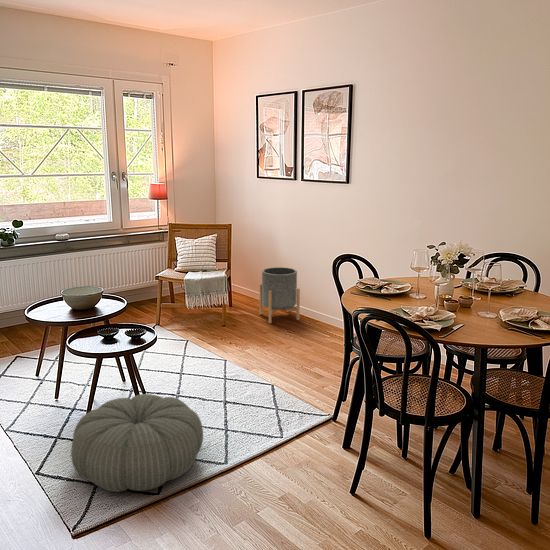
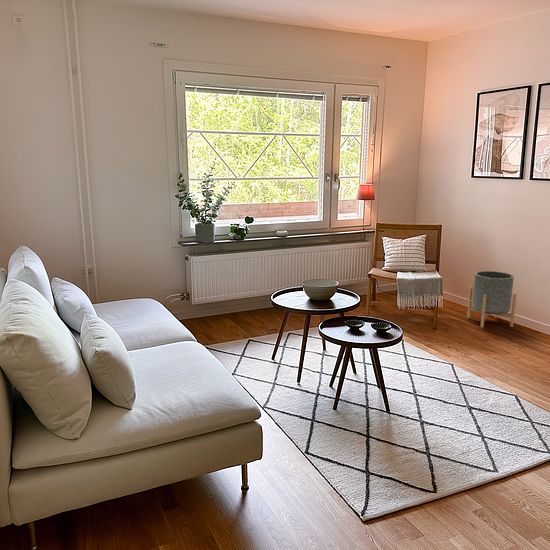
pouf: present [71,394,203,492] -> none [340,388,472,488]

